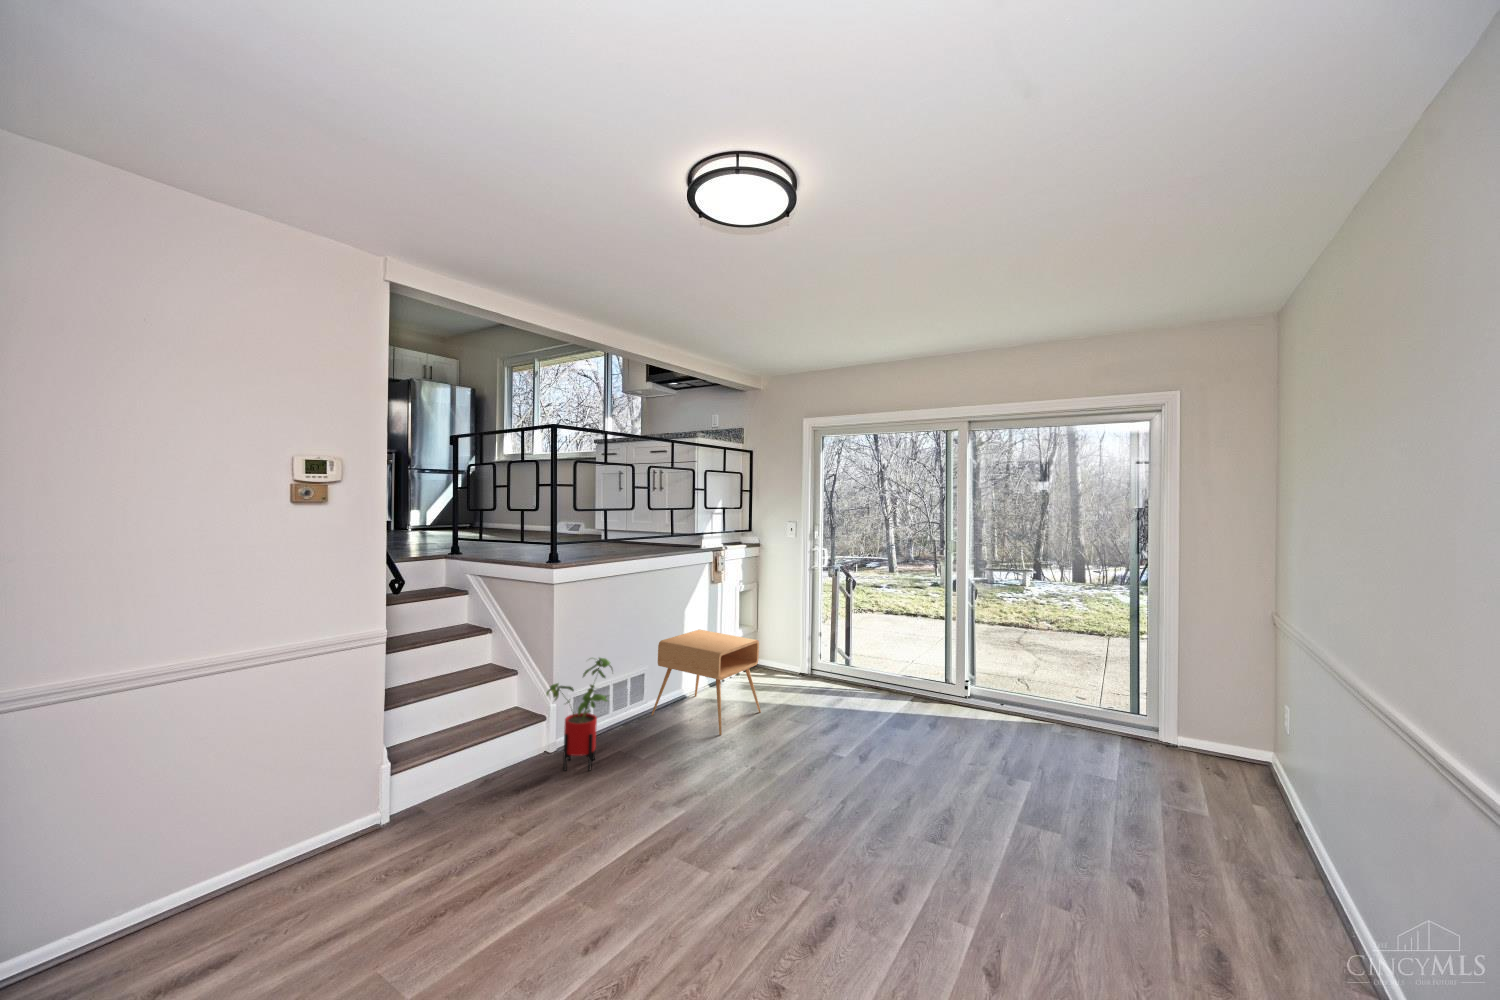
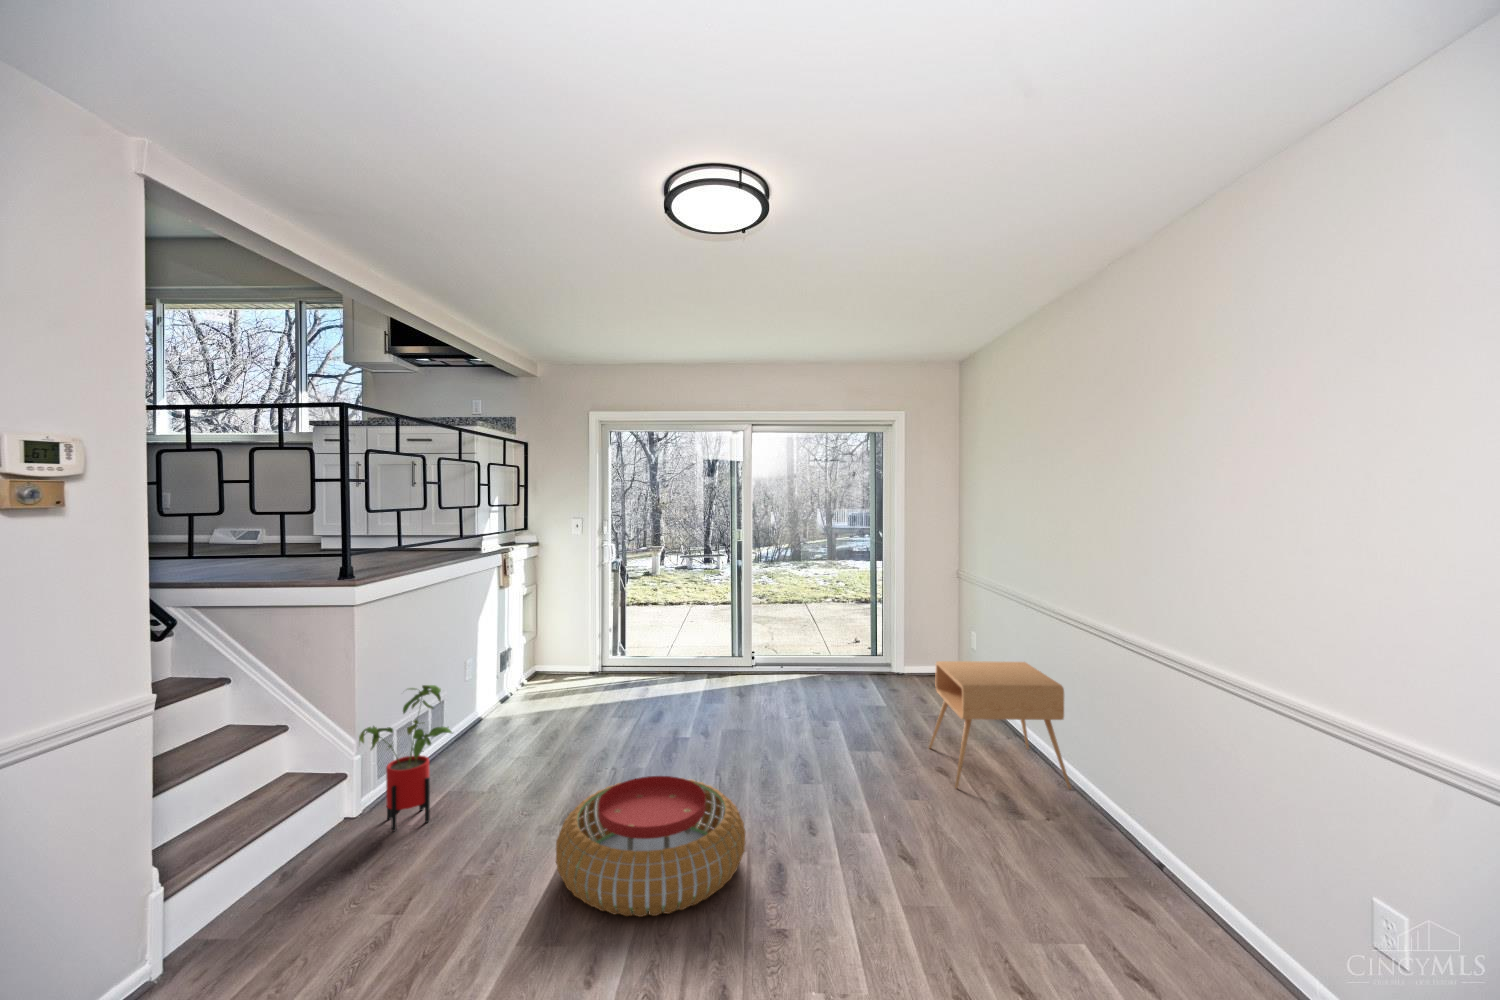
side table: present [651,630,761,735] -> present [929,661,1071,789]
pouf: none [626,781,809,923] -> present [556,776,745,917]

